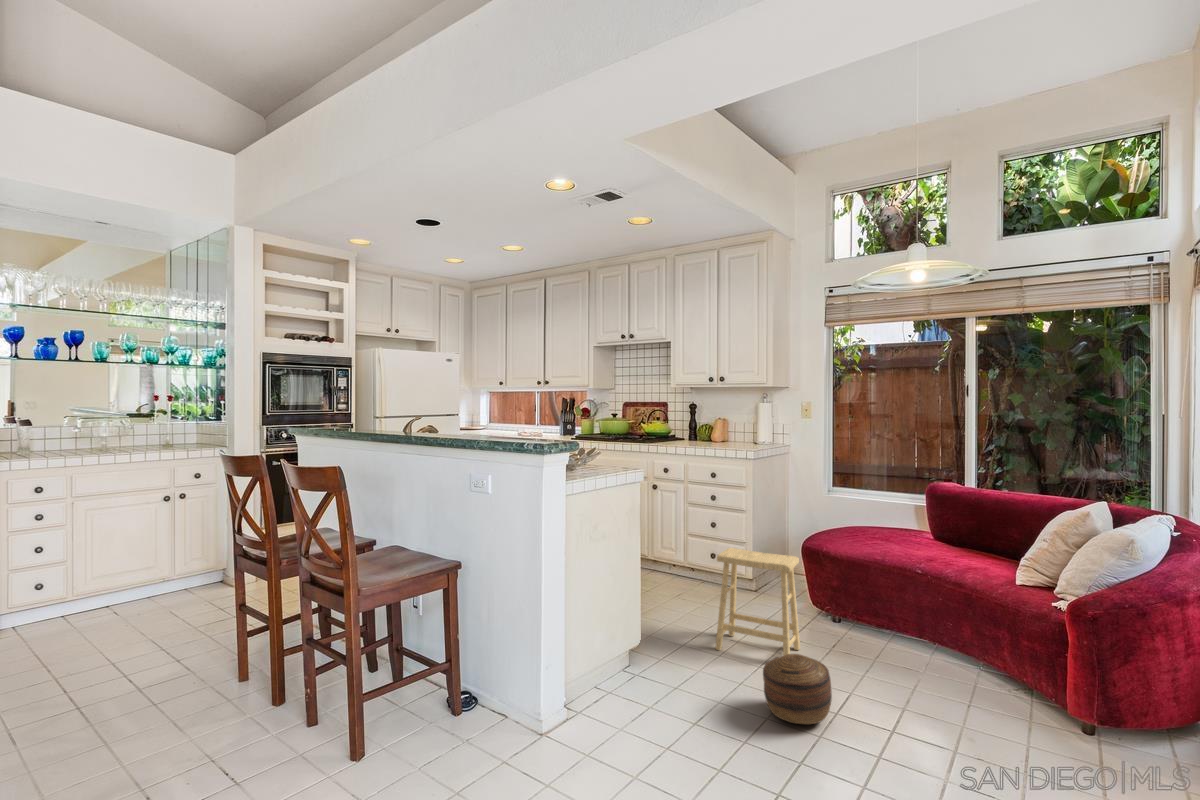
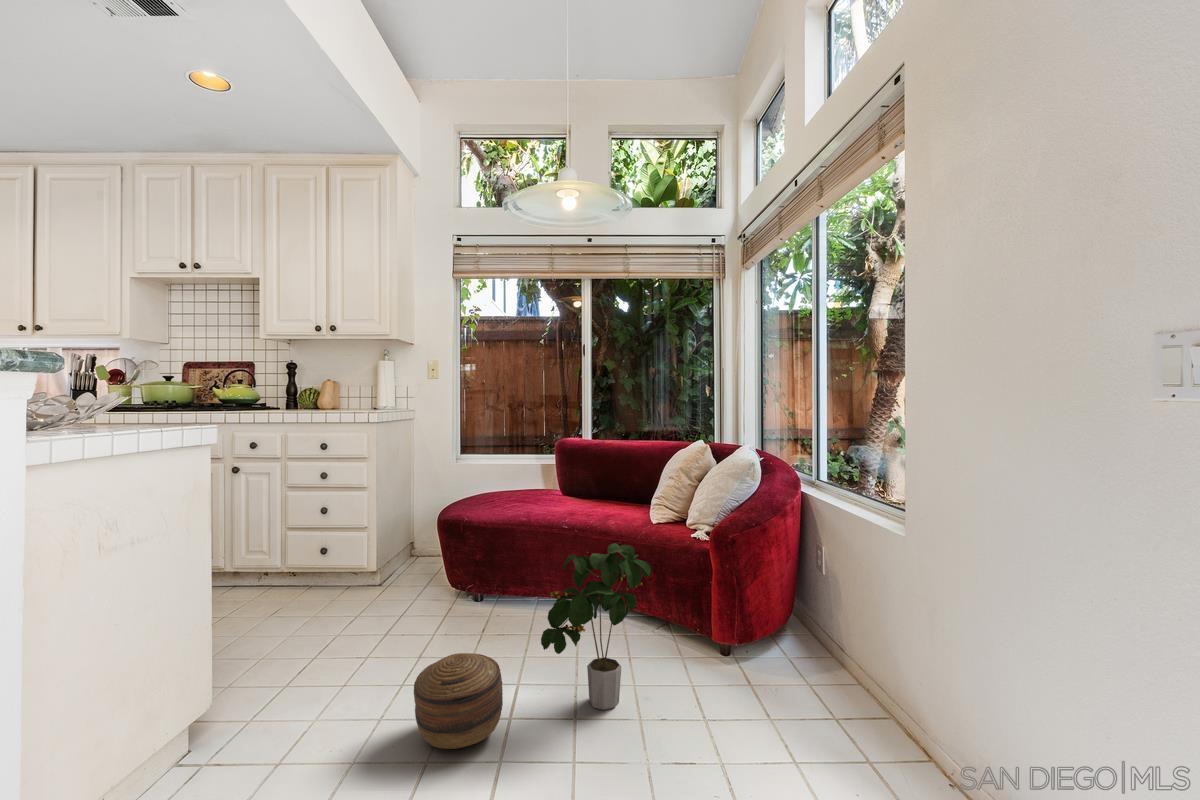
footstool: present [715,548,800,655] -> none [335,531,446,674]
potted plant: none [864,593,988,740] -> present [541,543,652,710]

